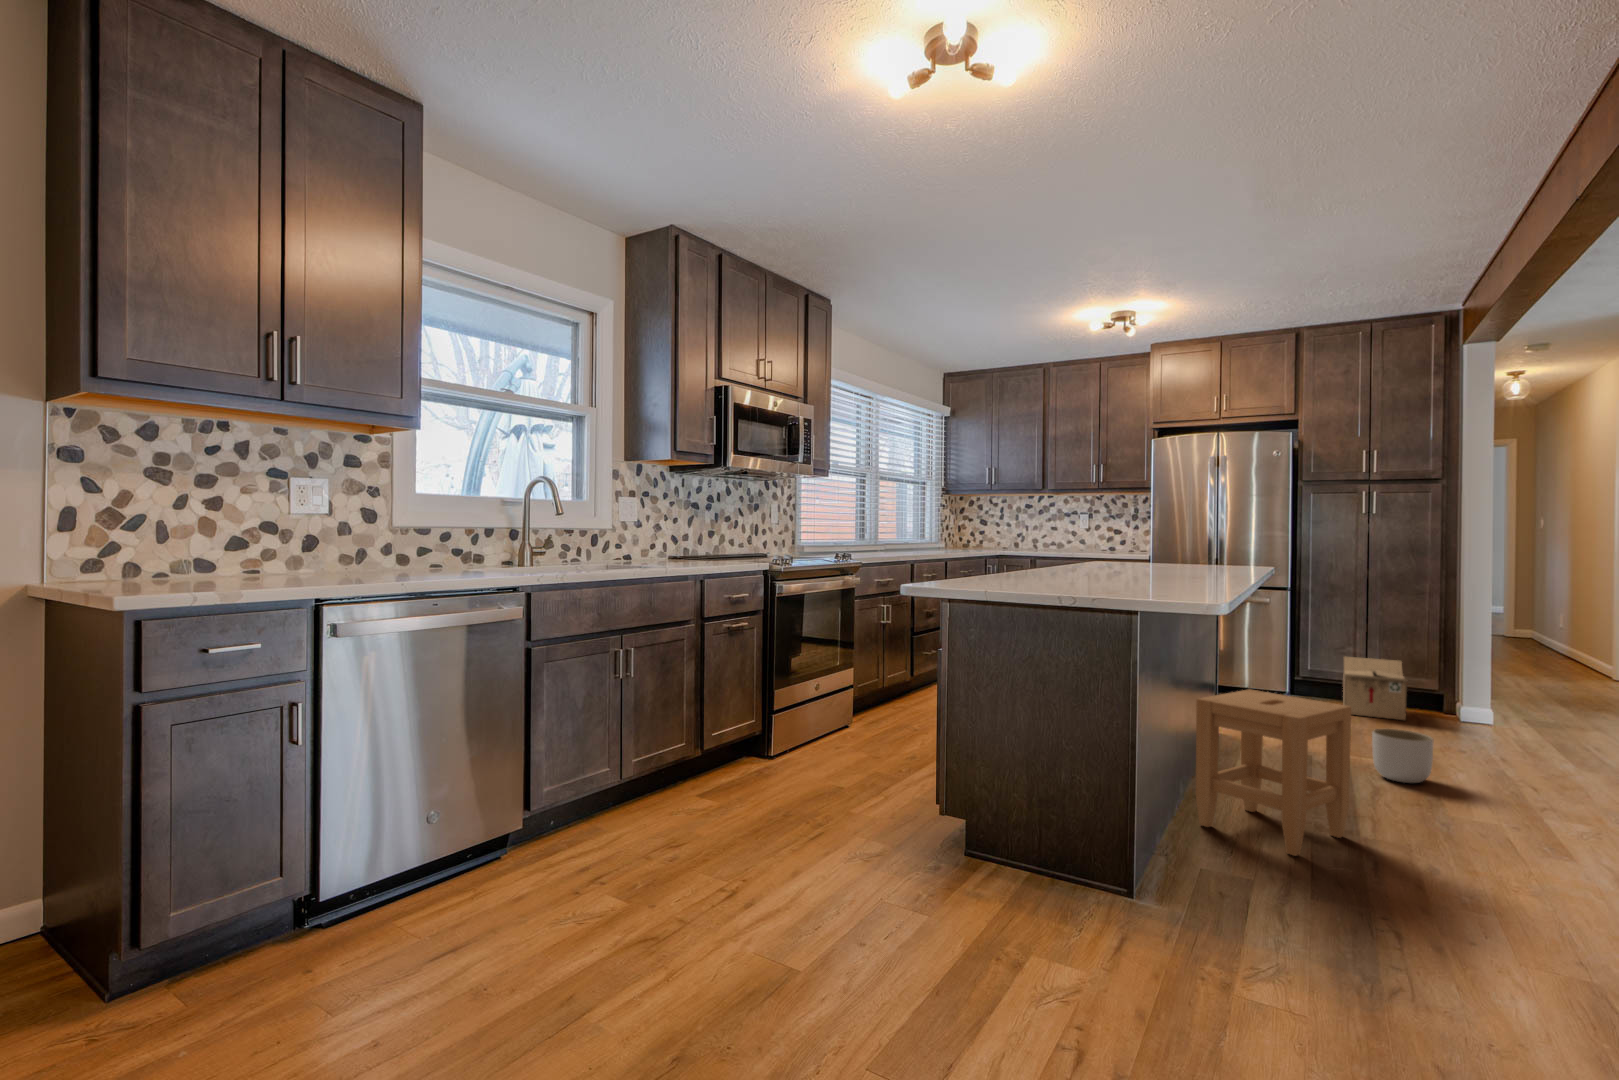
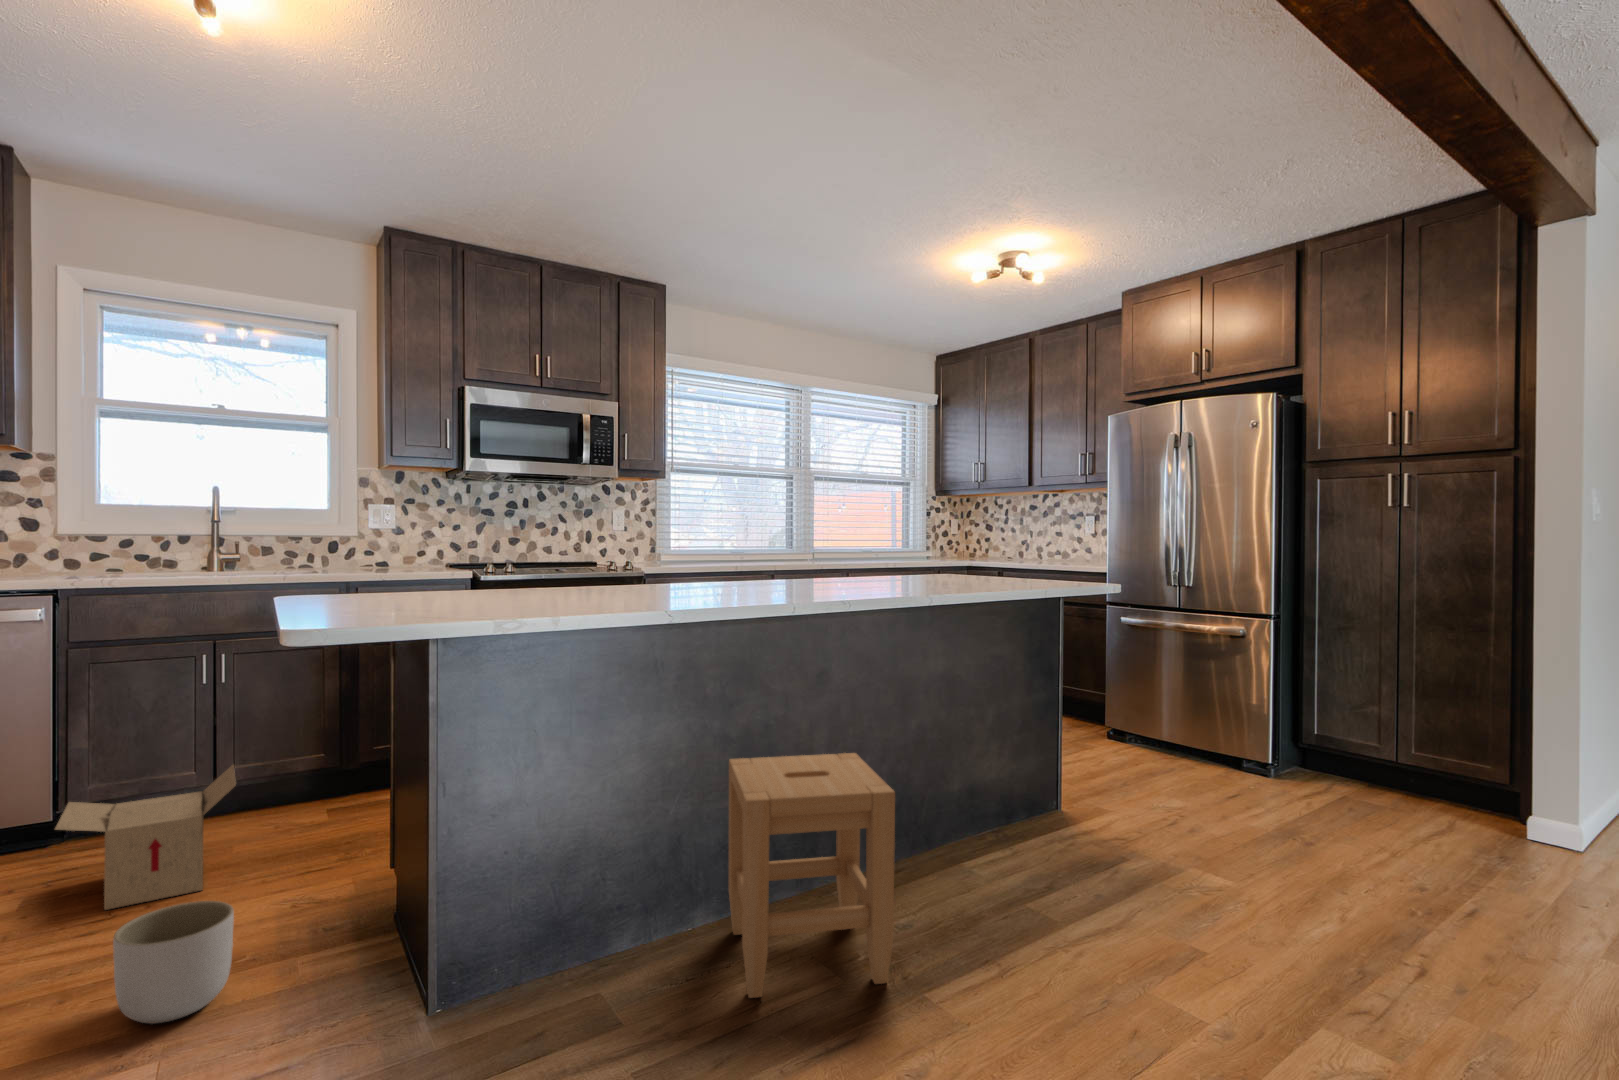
cardboard box: present [1343,656,1407,720] -> present [55,765,236,910]
planter: present [1372,729,1433,783] -> present [113,901,234,1024]

